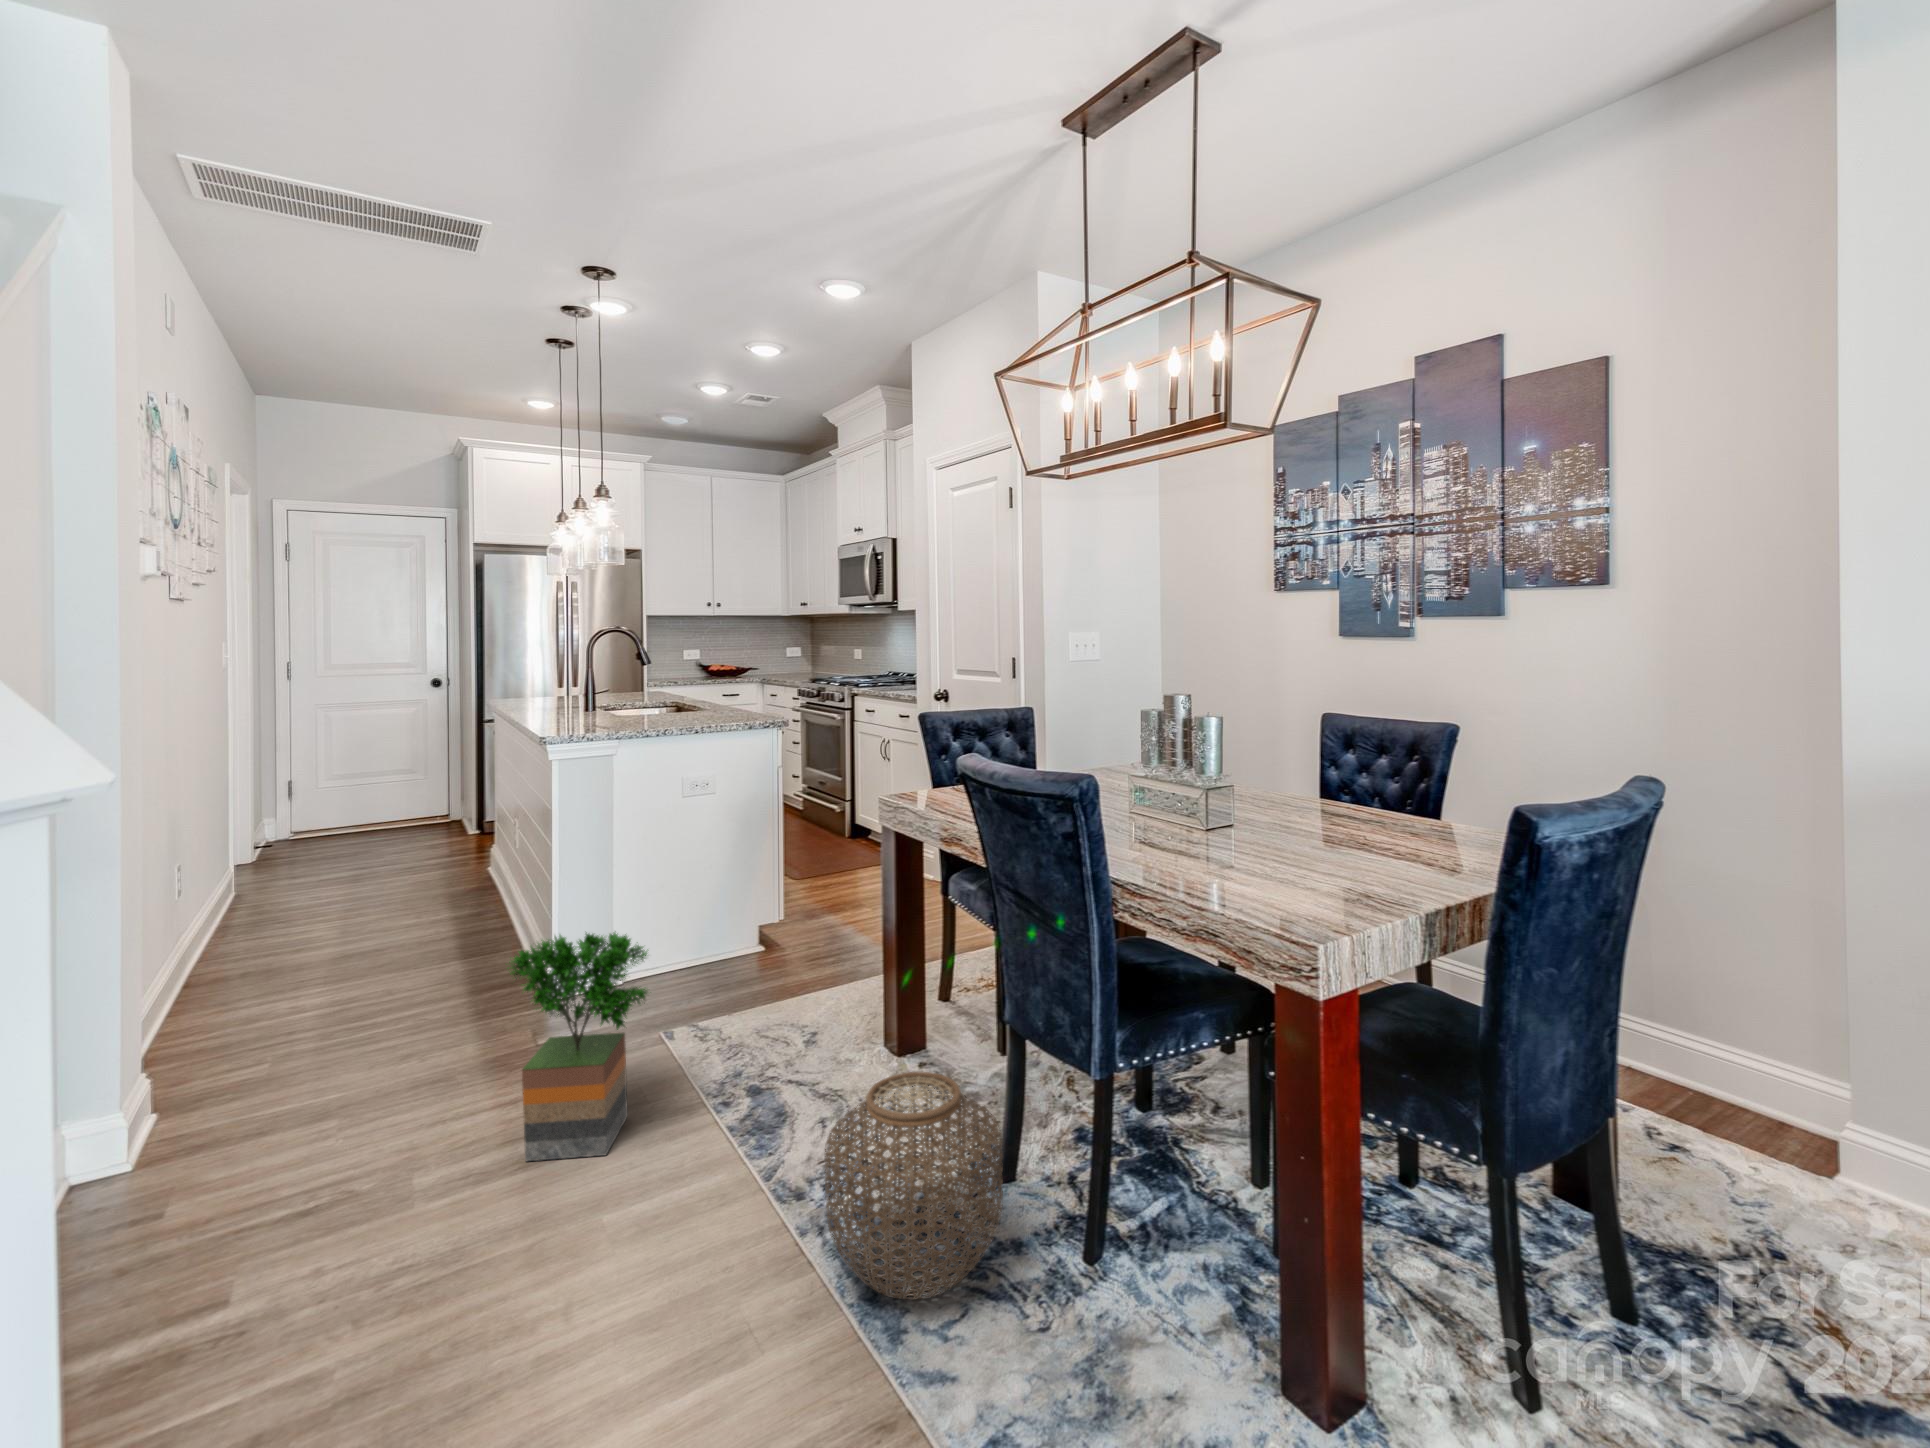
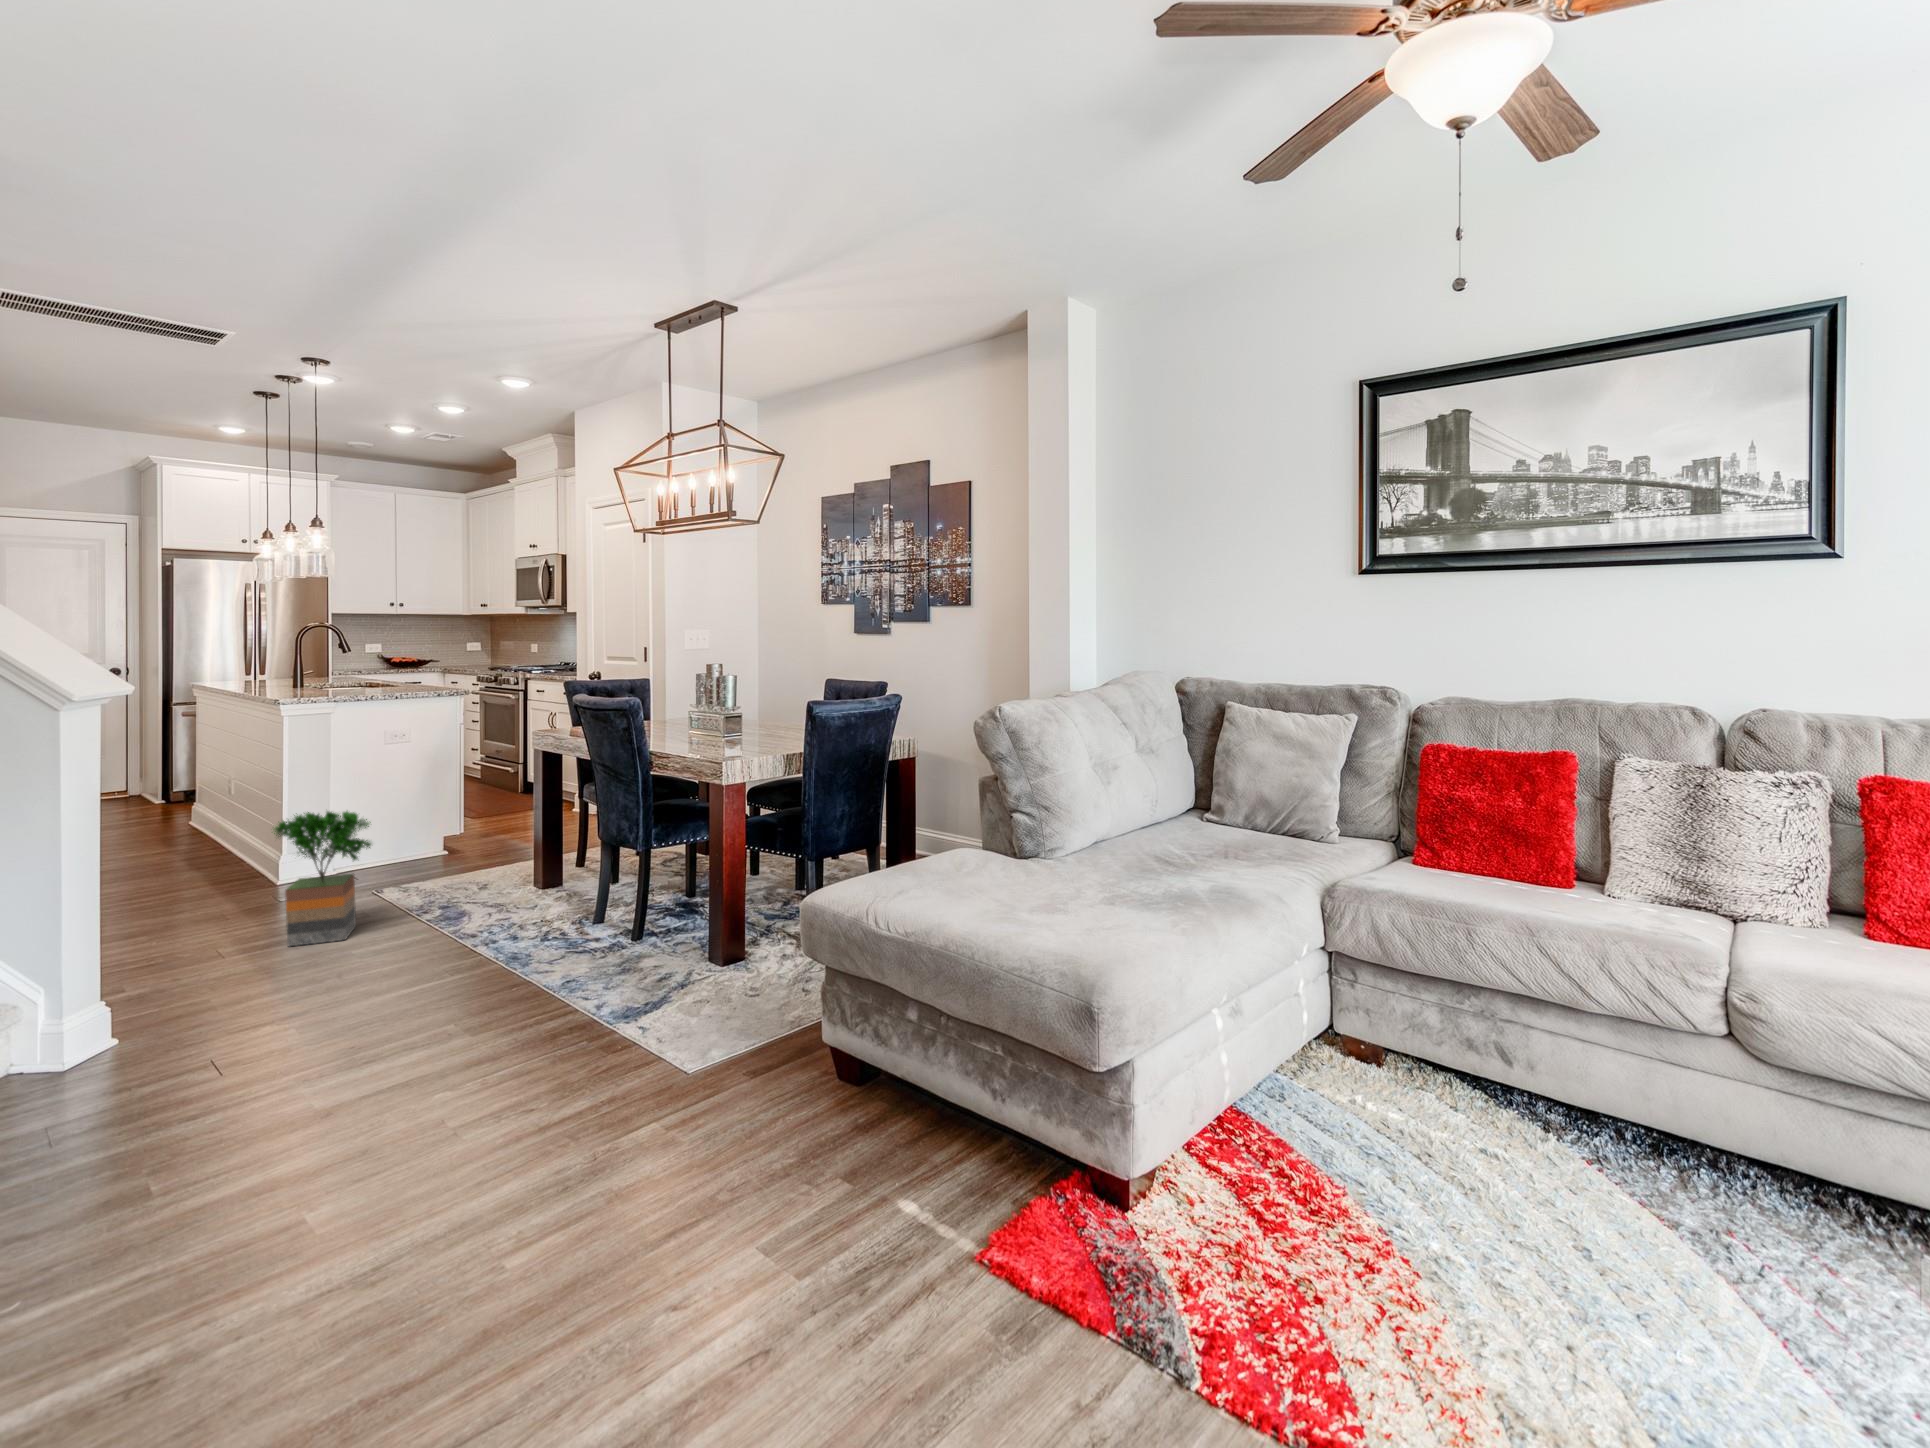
woven basket: present [825,1072,1003,1299] -> none [491,857,594,964]

